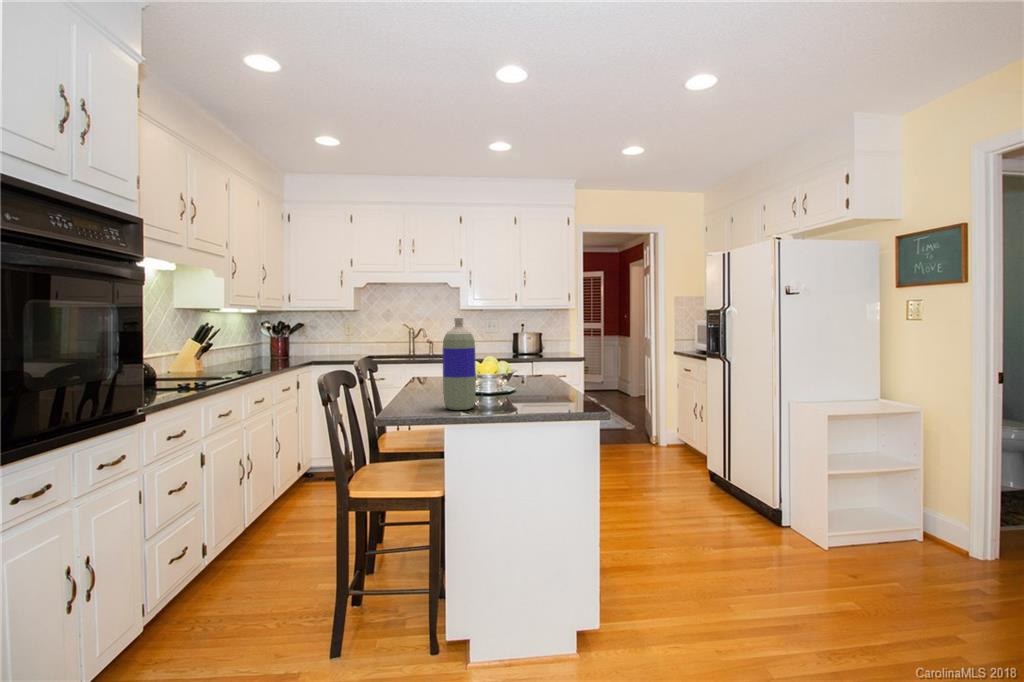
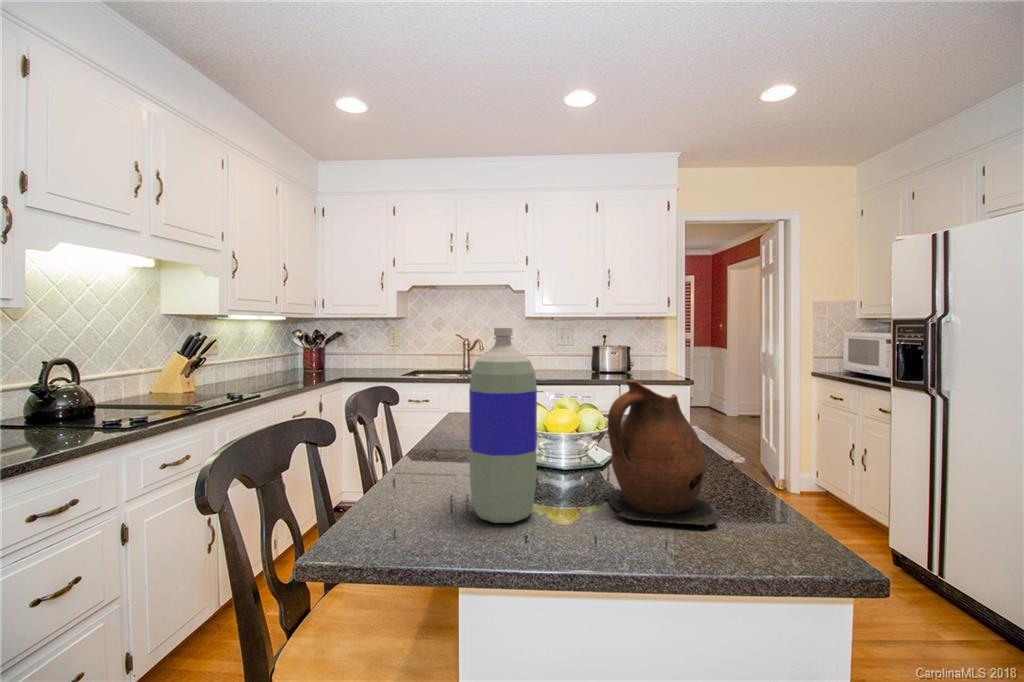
ceramic pitcher: none [509,343,559,408] -> present [606,380,718,528]

